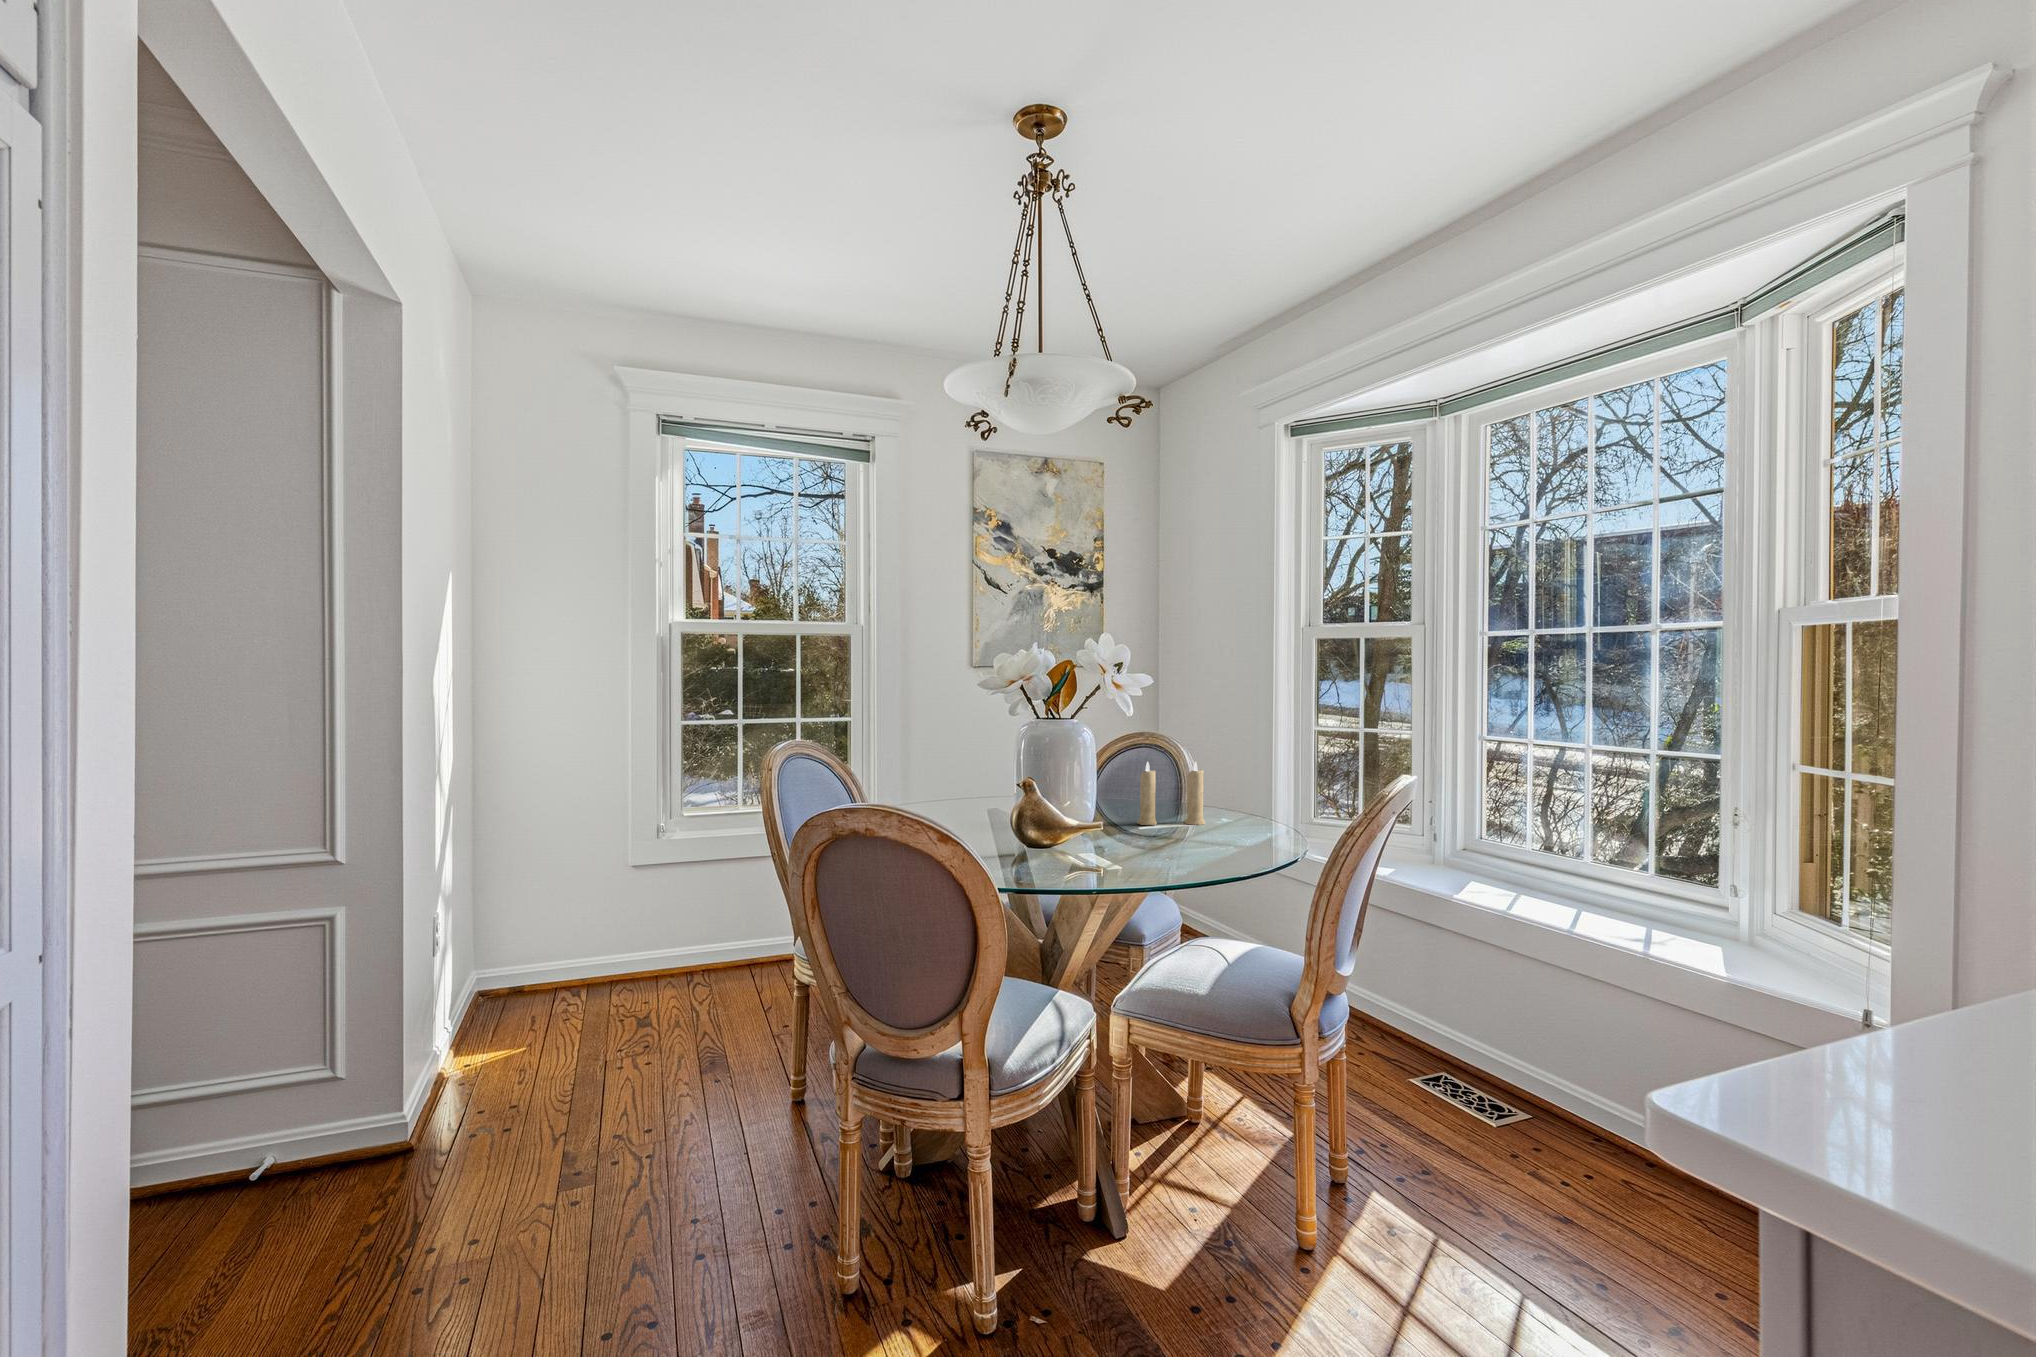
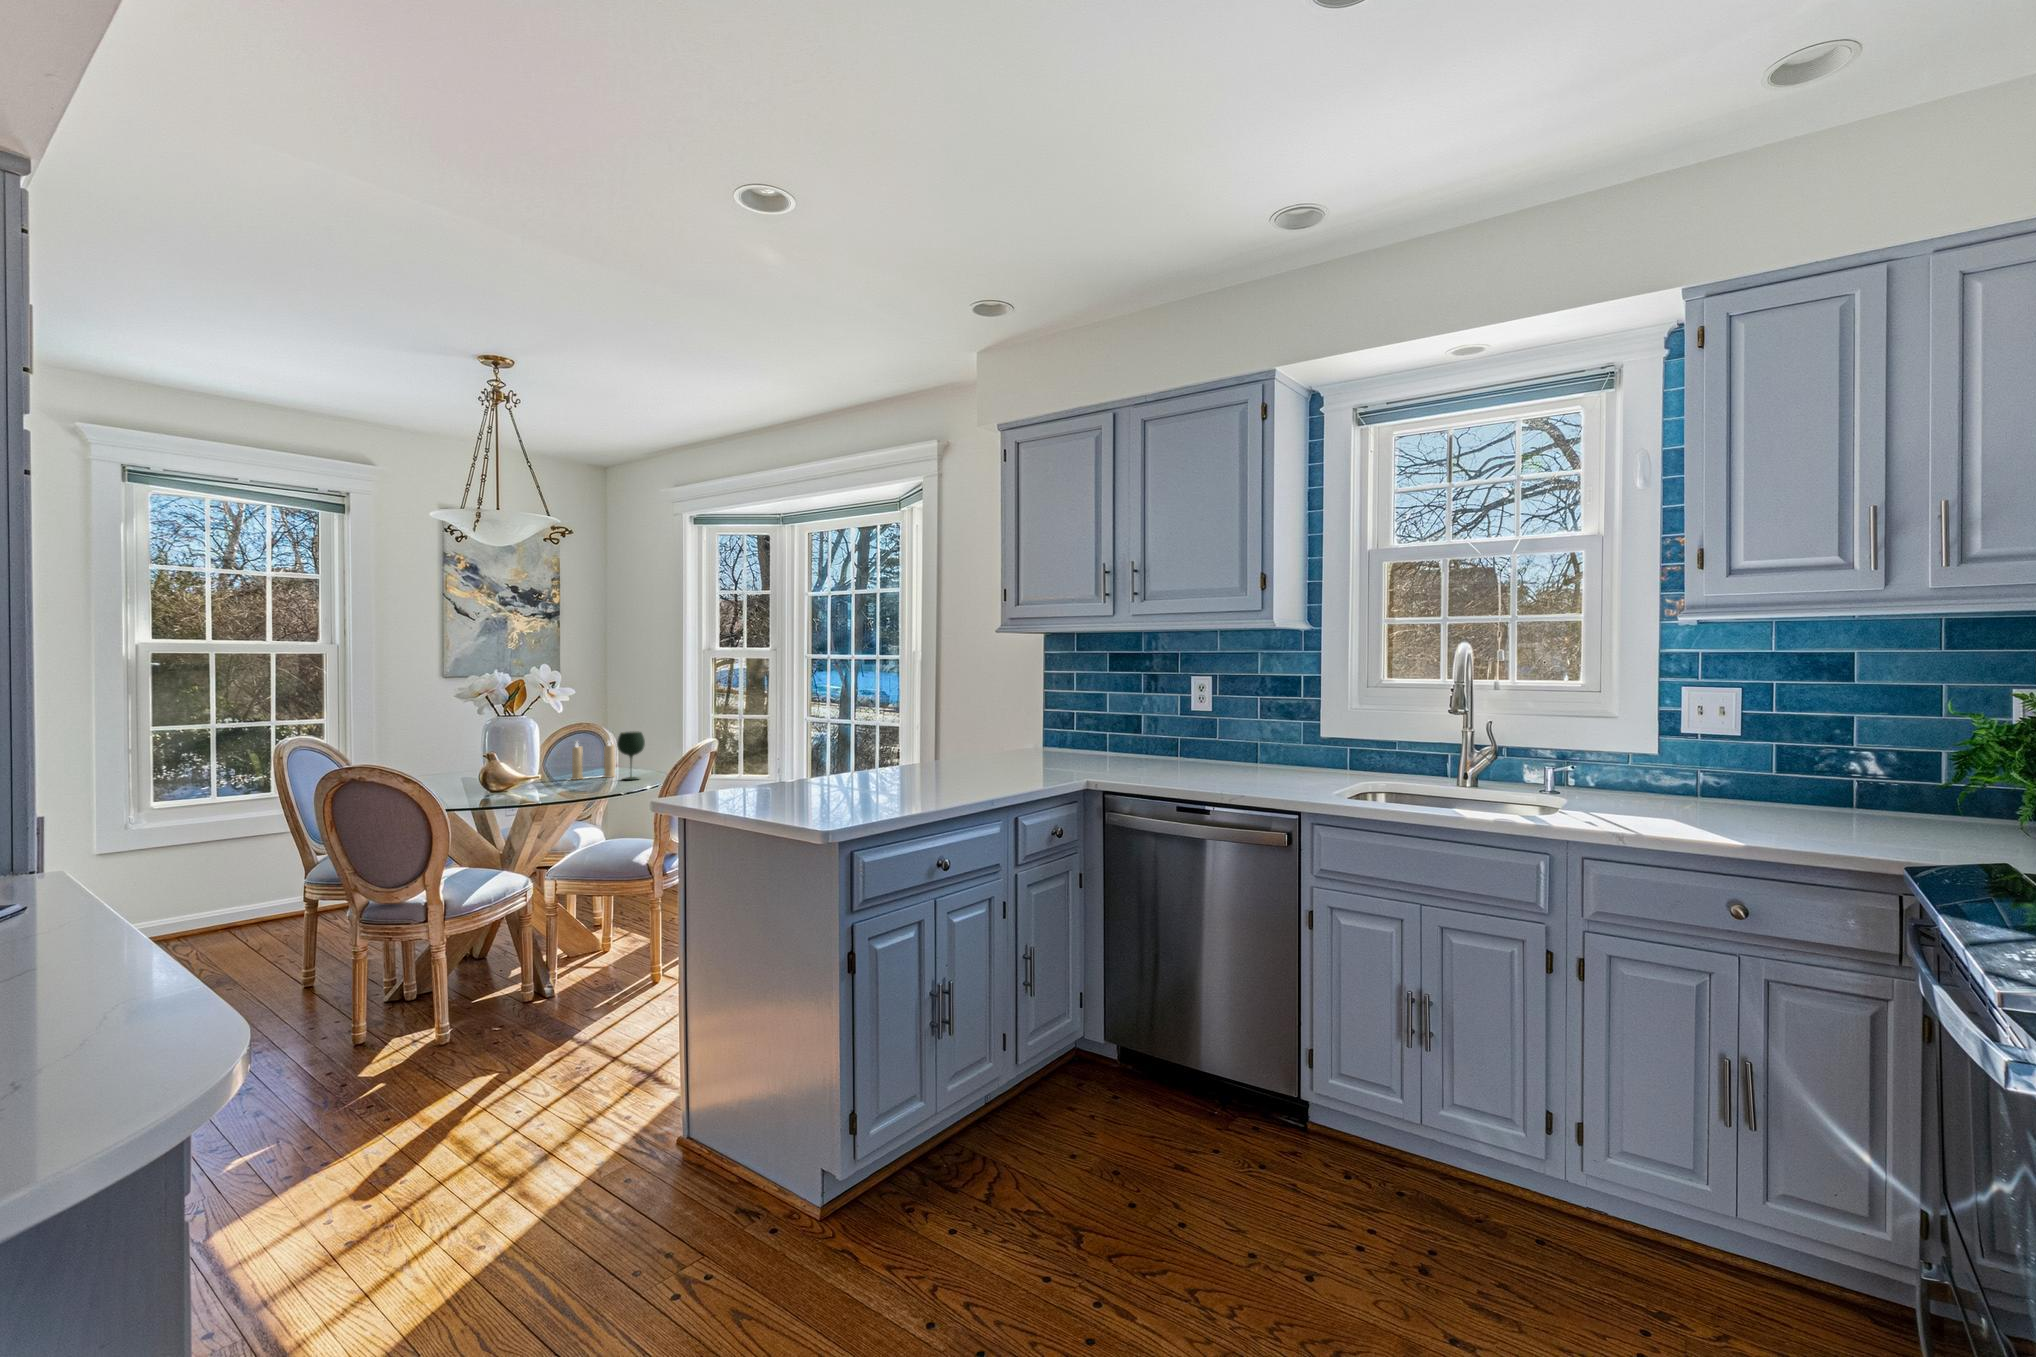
wine glass: none [1213,751,1258,835] -> present [617,731,645,780]

